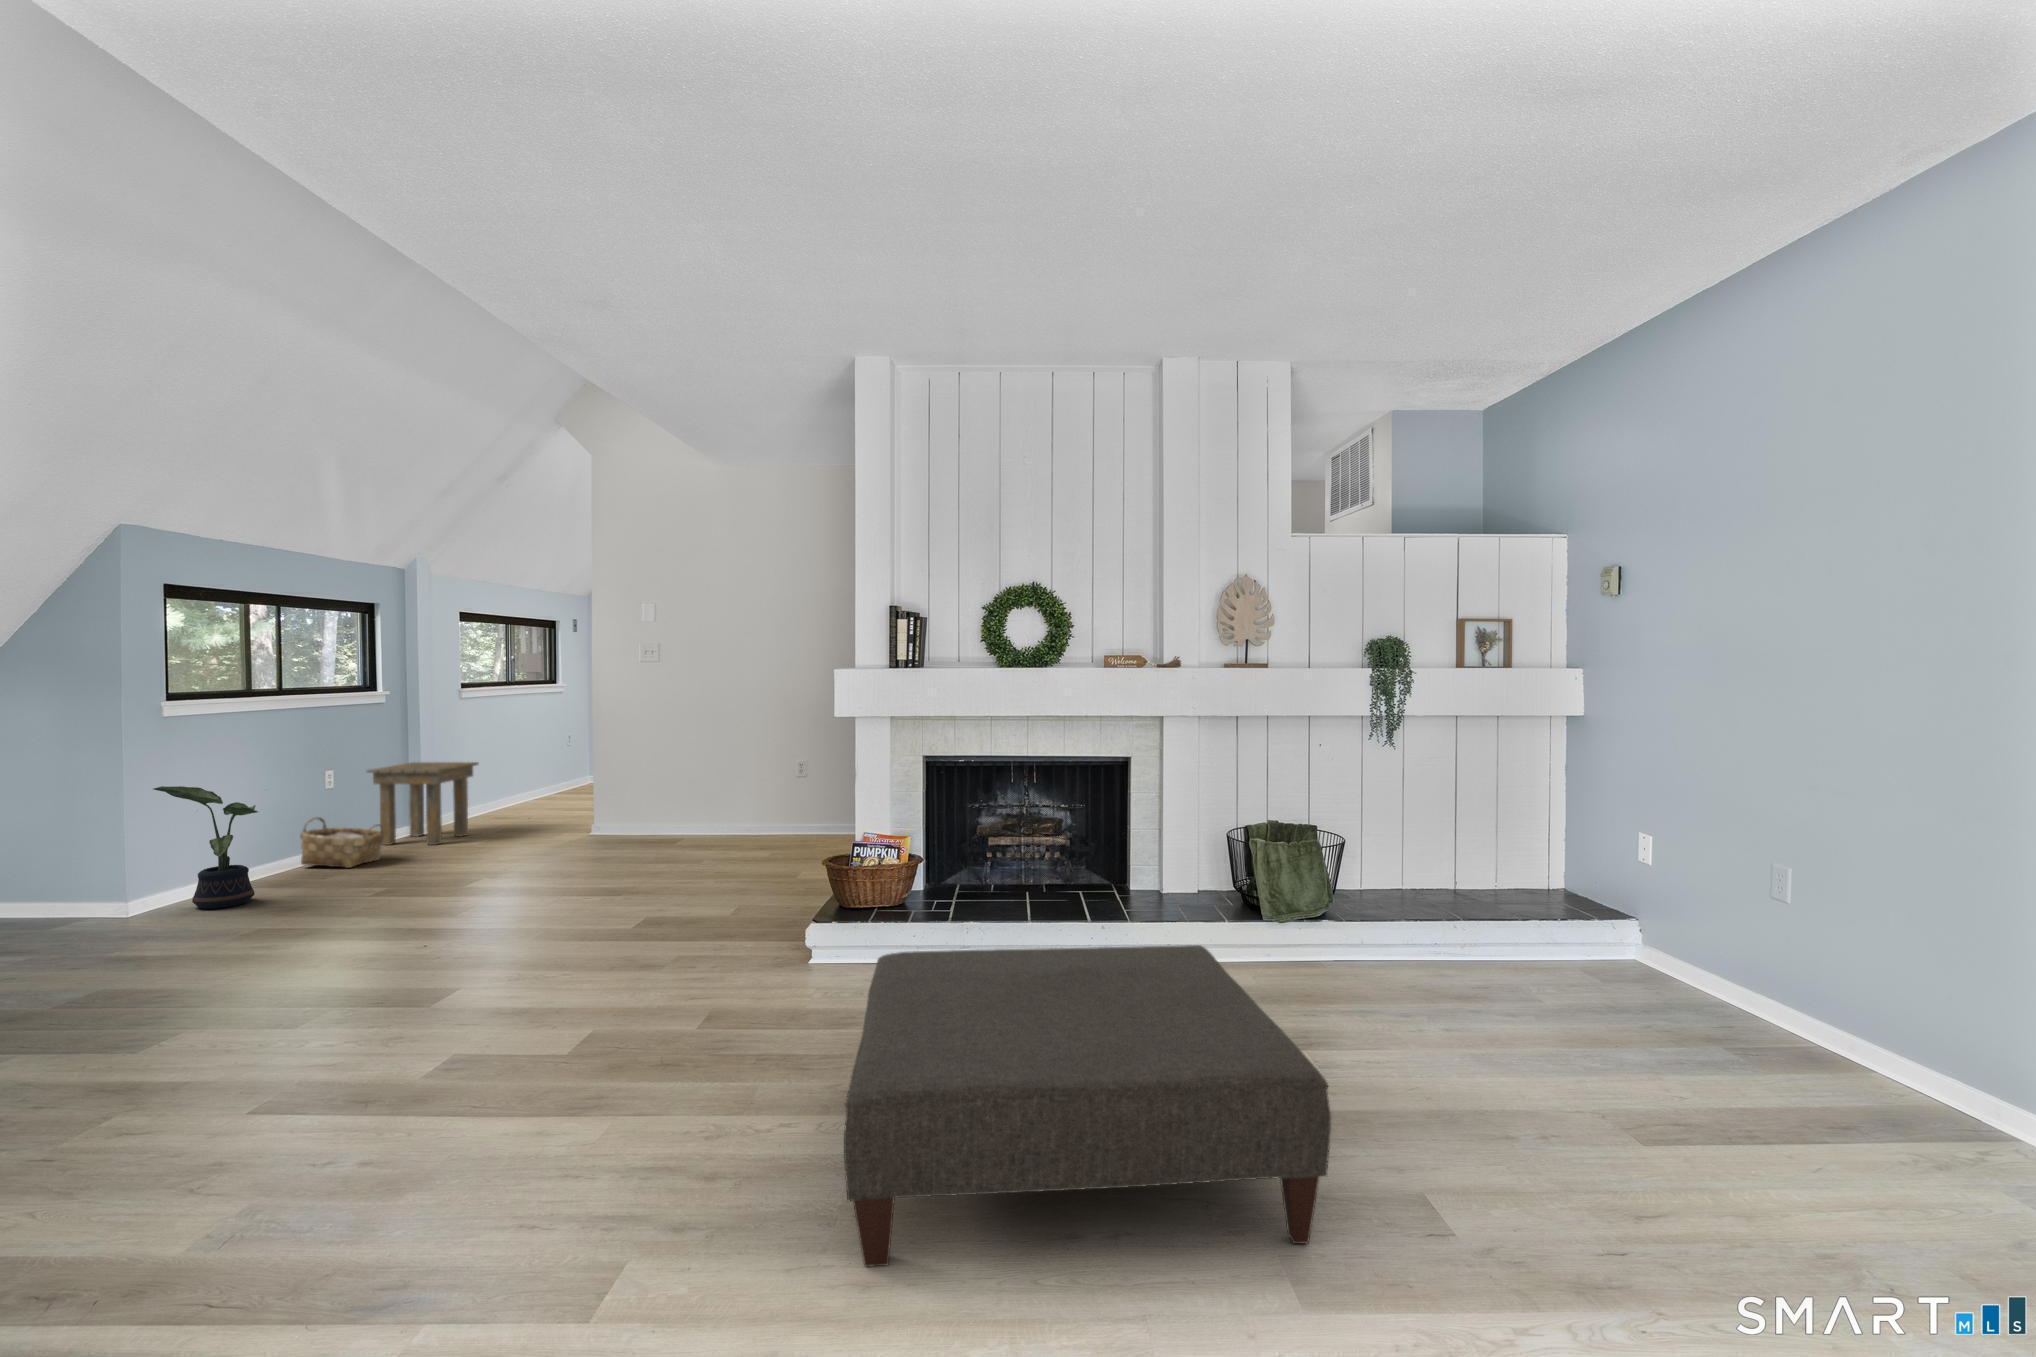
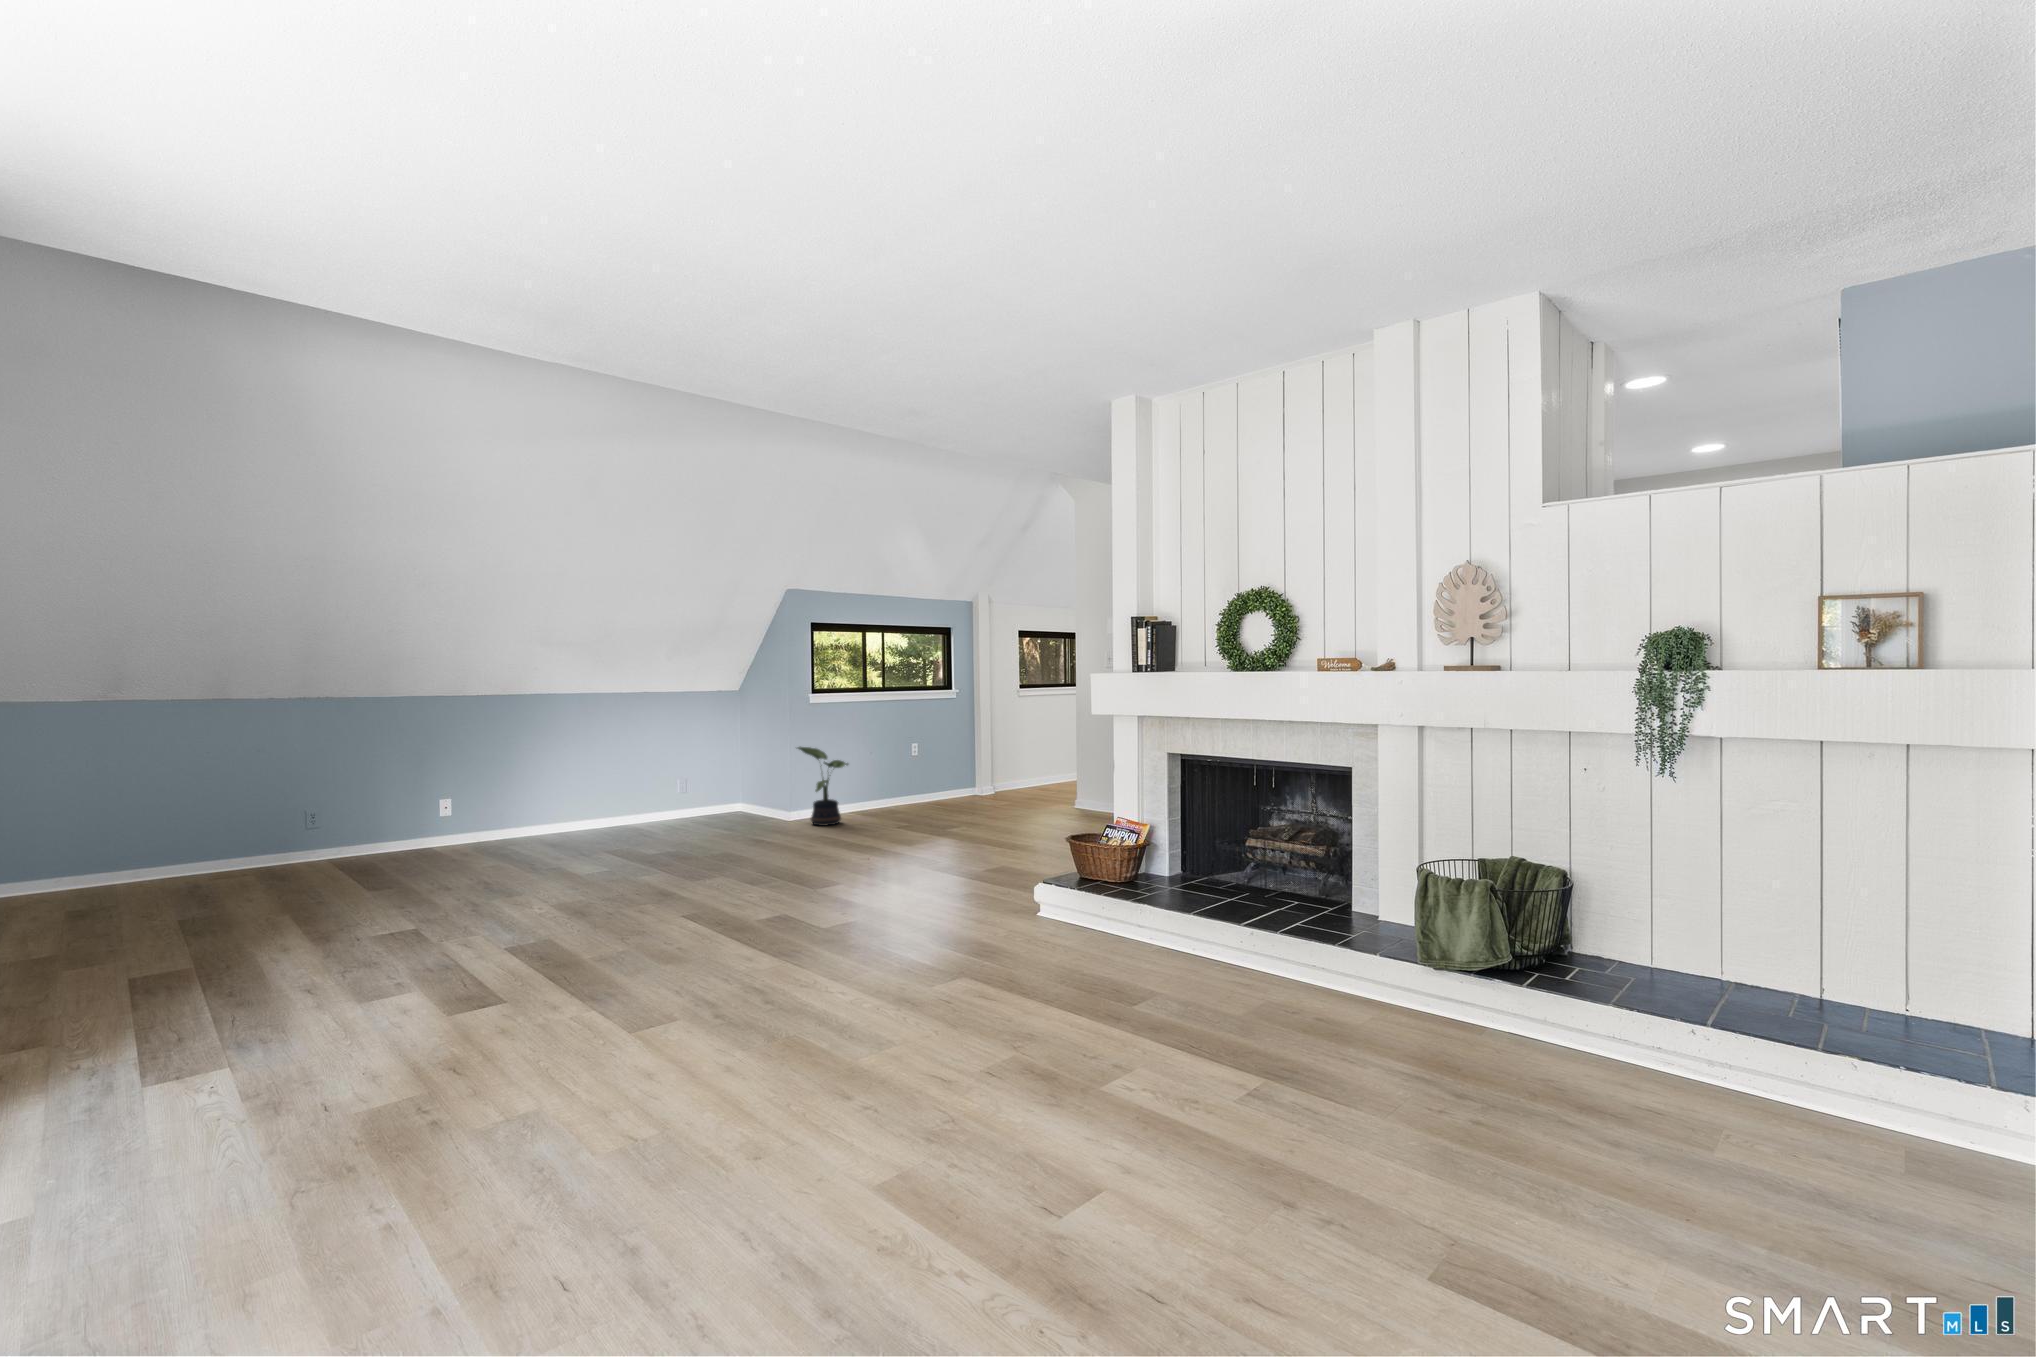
side table: present [367,762,479,845] -> none [943,742,1016,804]
woven basket: present [300,817,384,868] -> none [891,775,937,812]
ottoman: present [844,945,1331,1267] -> none [694,900,1148,1181]

